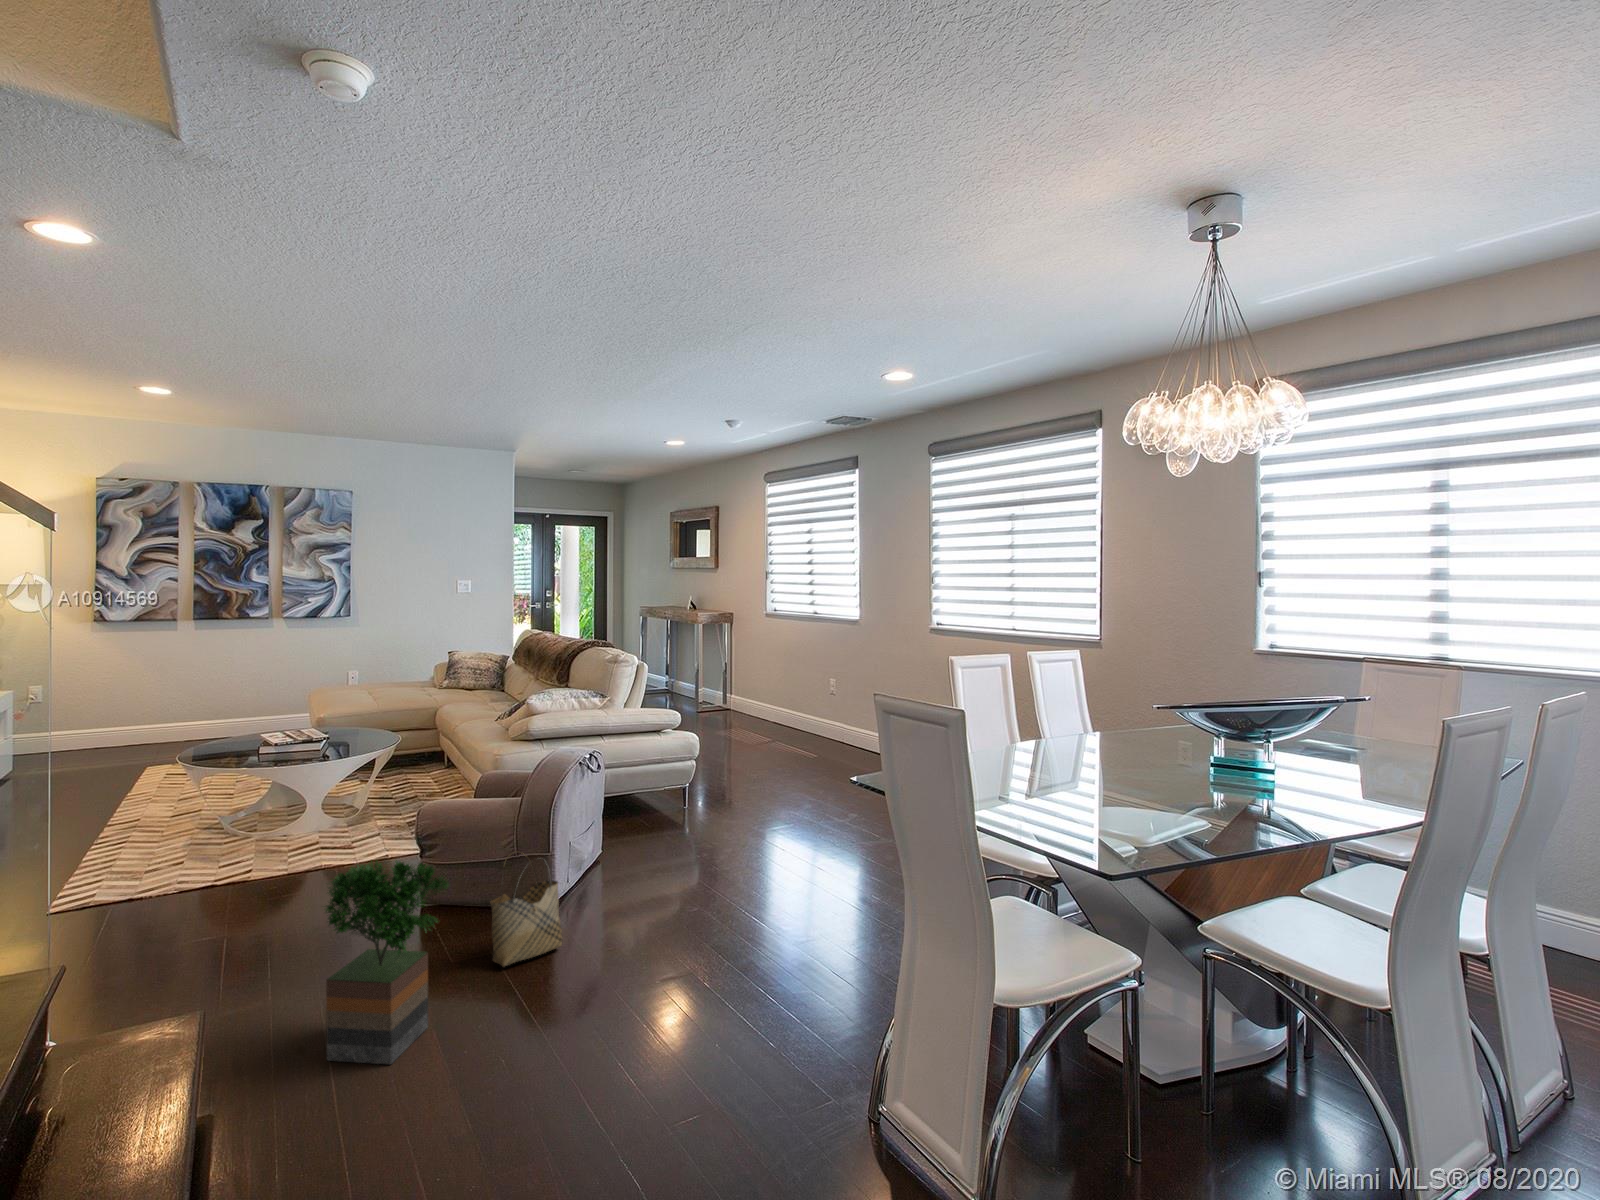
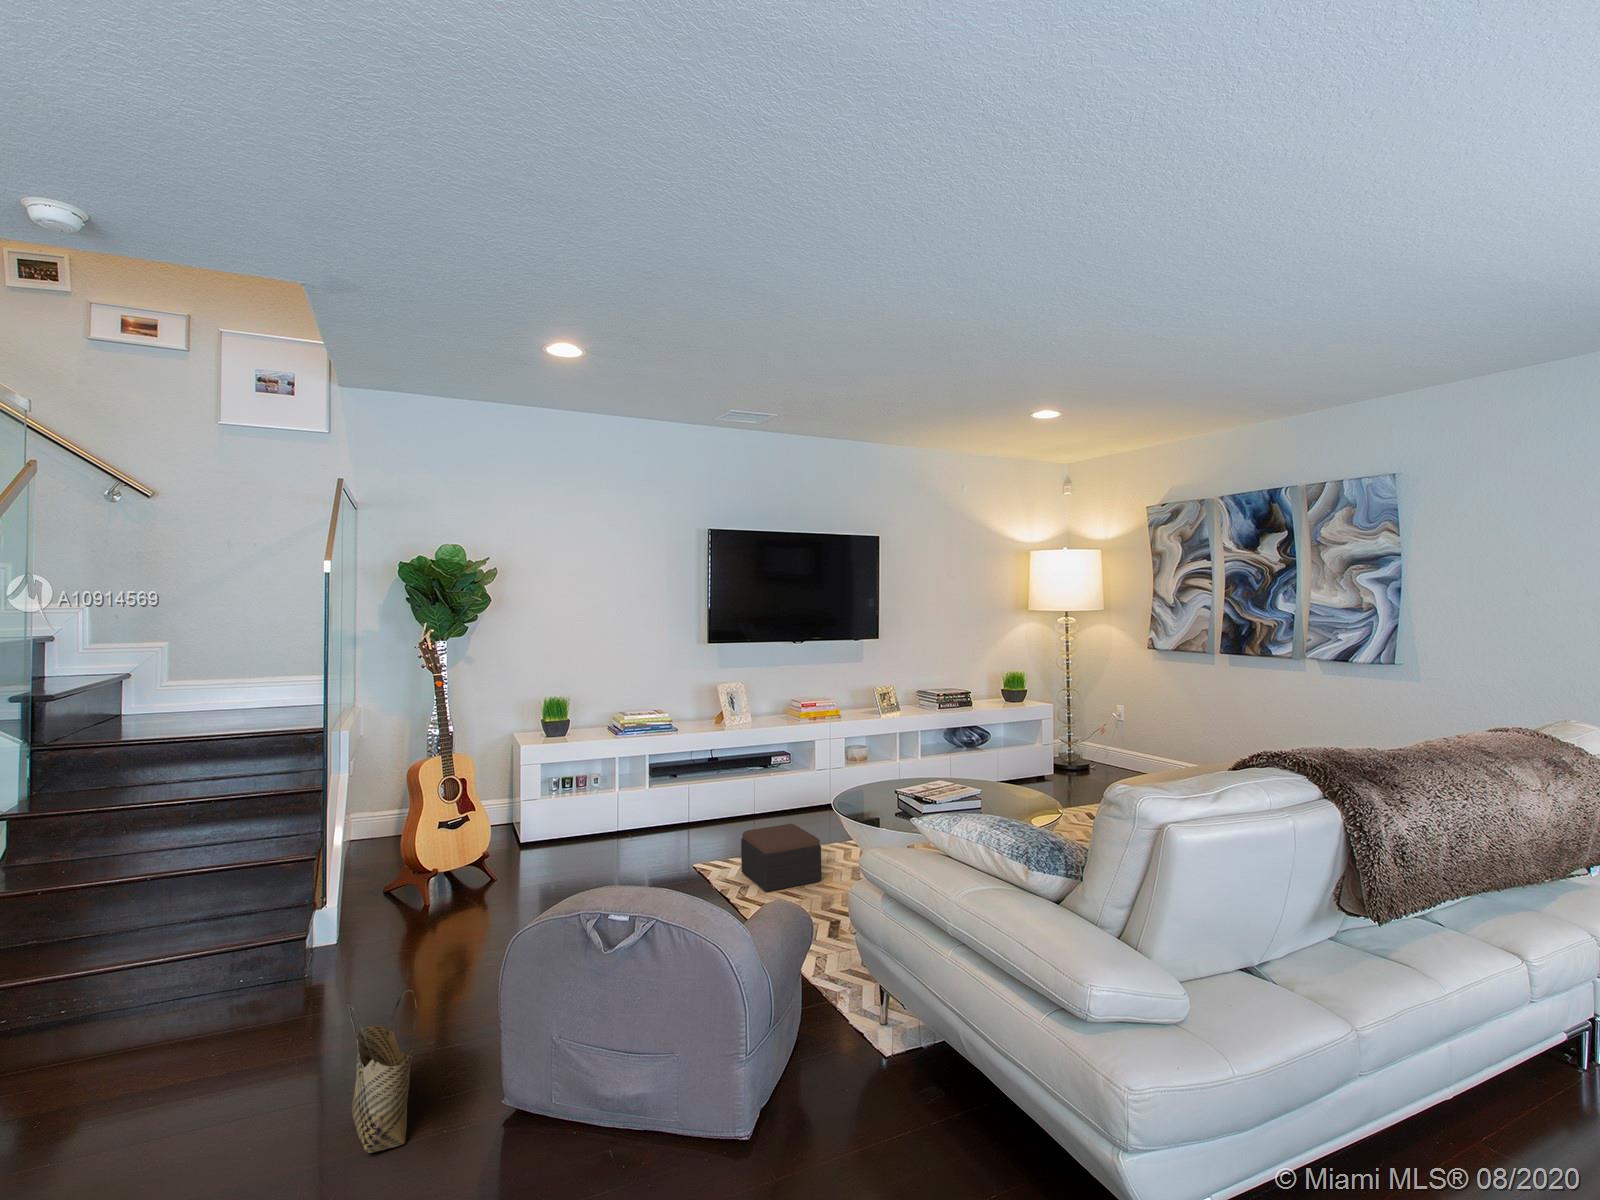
footstool: none [94,811,189,888] -> present [741,824,821,892]
potted tree: present [326,861,448,1064] -> none [181,891,339,1085]

